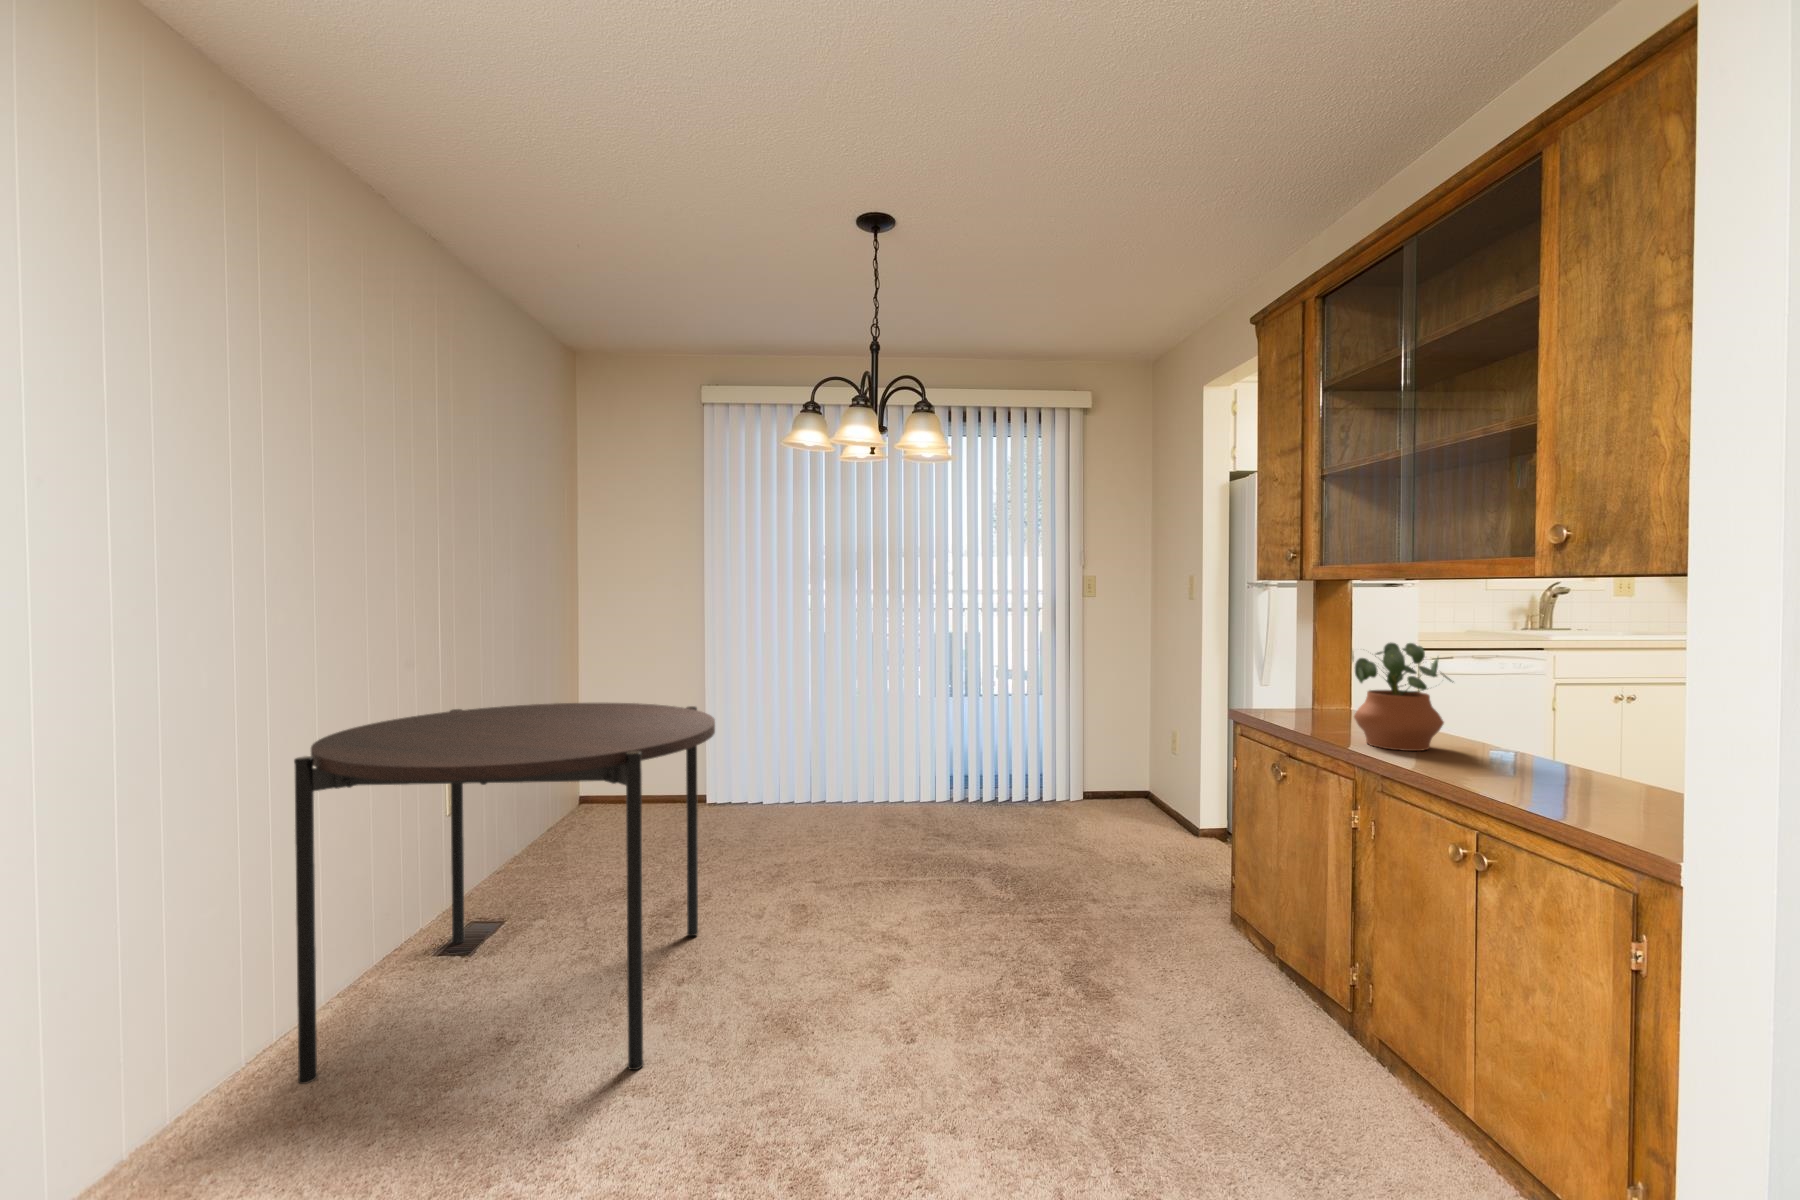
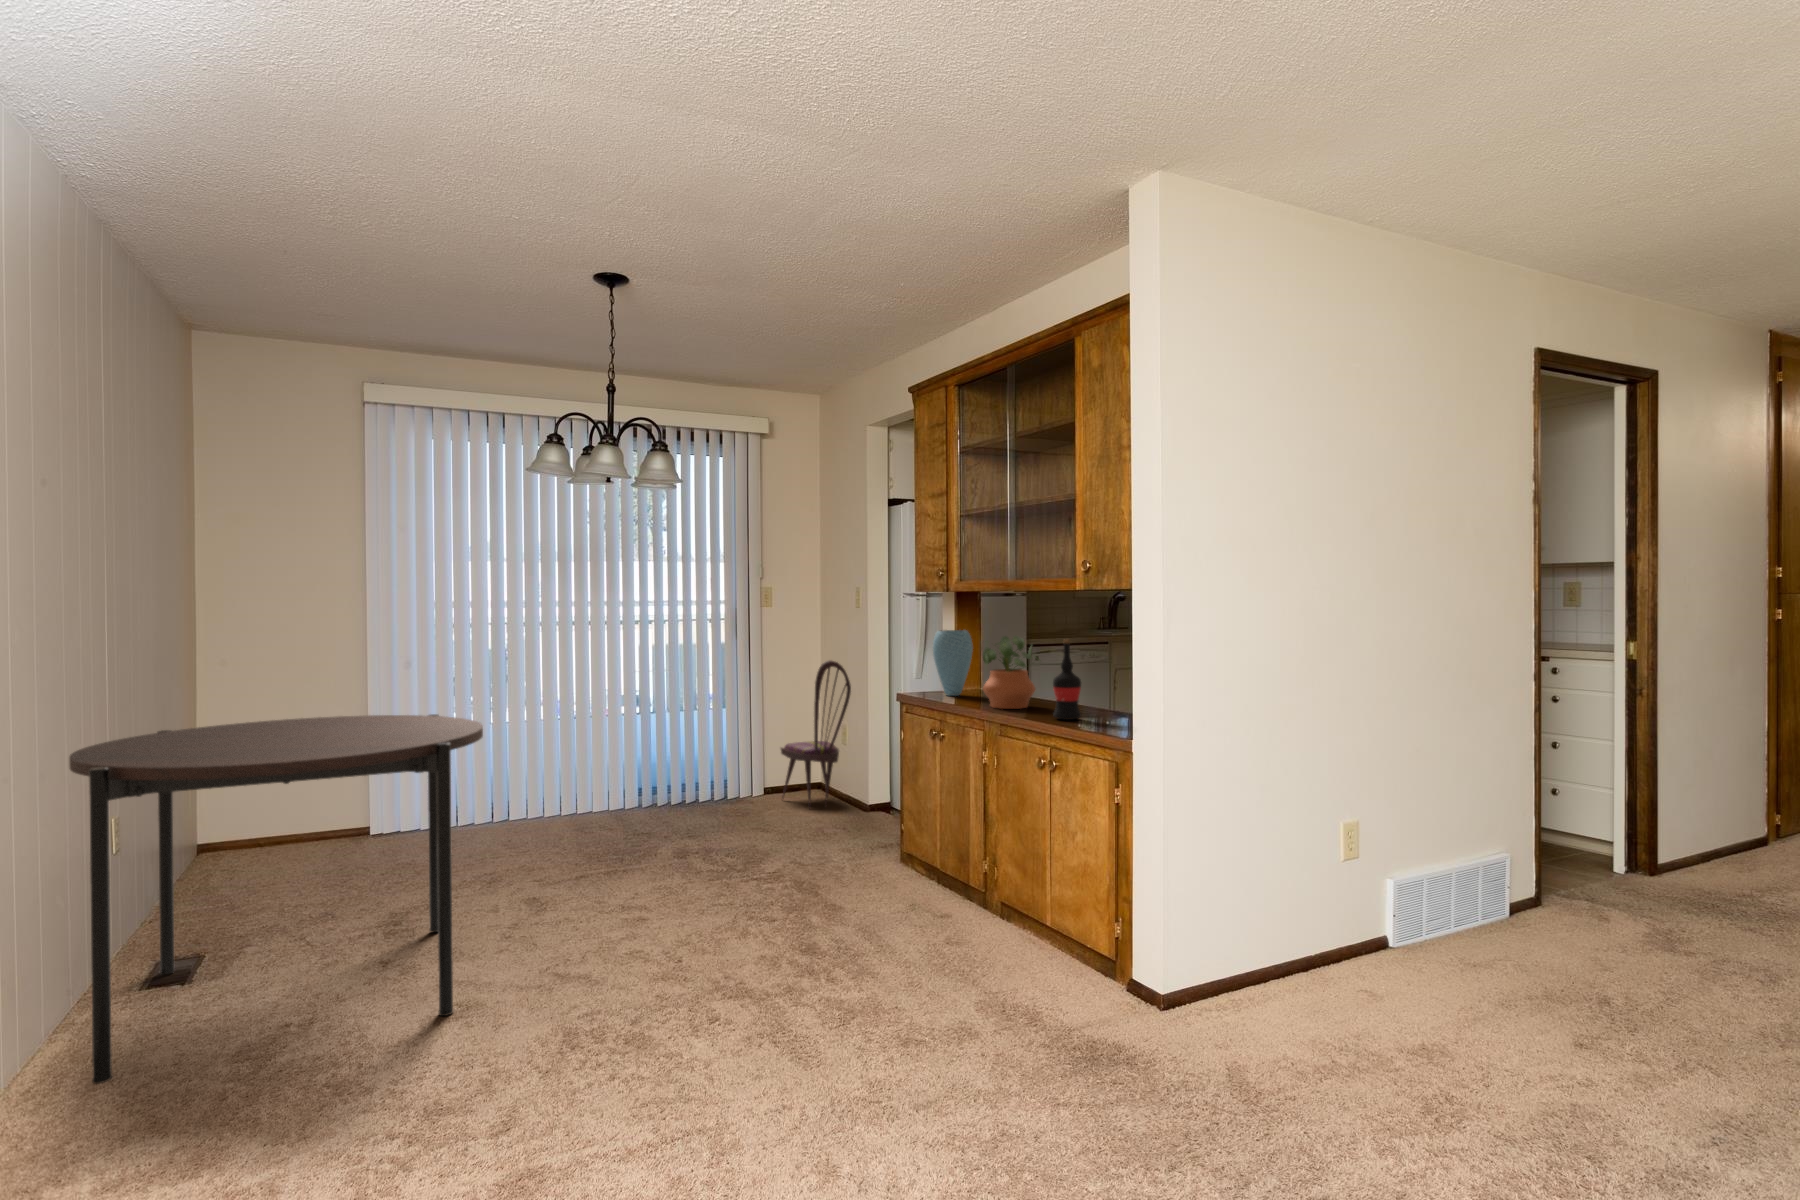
vase: none [1280,630,1339,719] -> present [933,630,973,696]
wine bottle: none [1480,654,1537,784] -> present [1053,639,1081,720]
dining chair: none [1100,659,1181,826] -> present [781,660,851,808]

